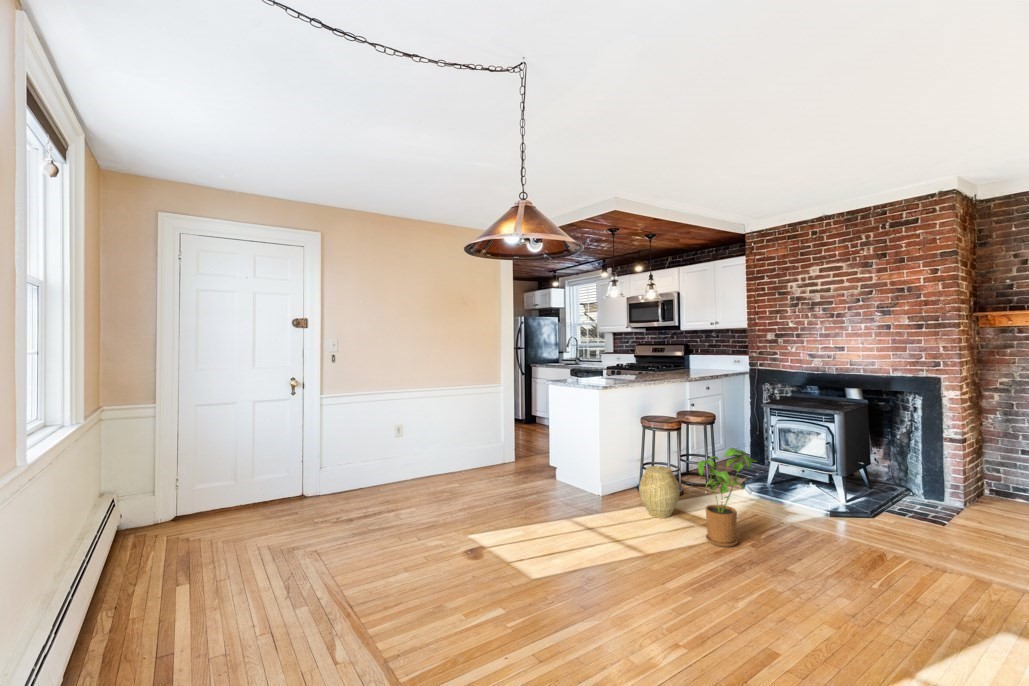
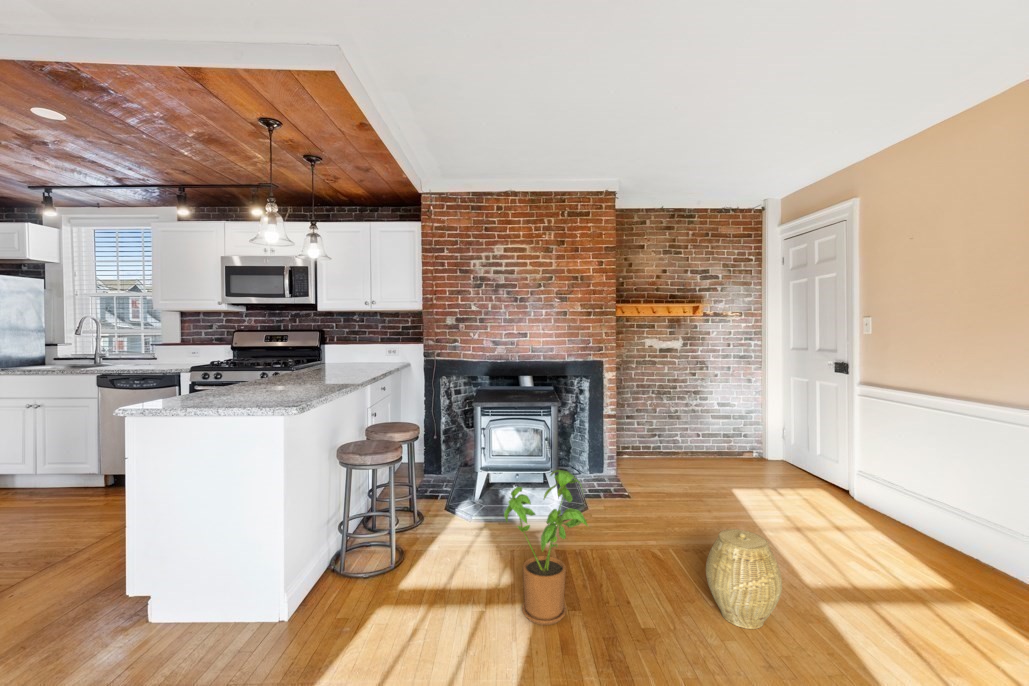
woven basket: present [639,466,680,518] -> present [706,529,782,629]

